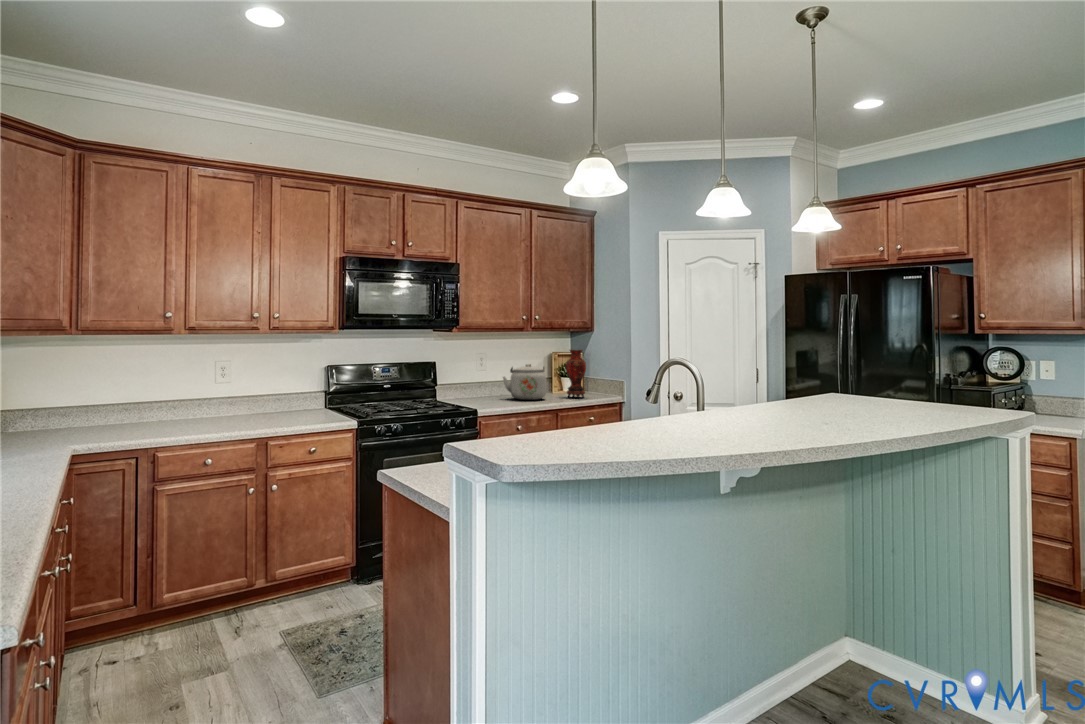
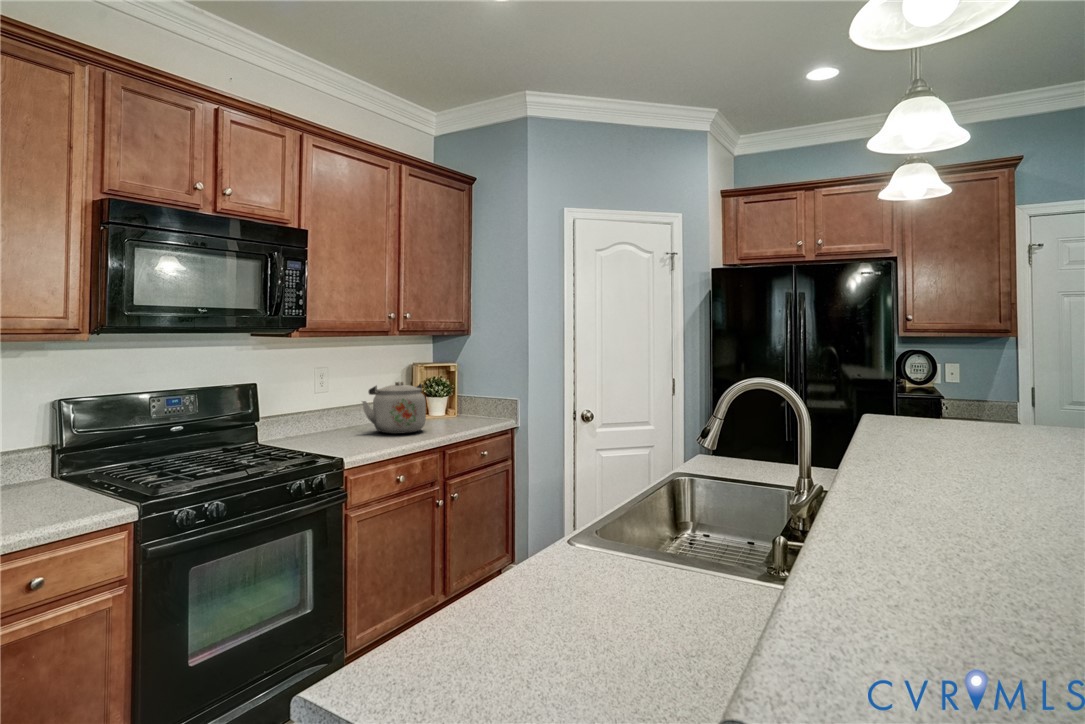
vase: present [566,350,586,398] -> none [446,359,474,426]

